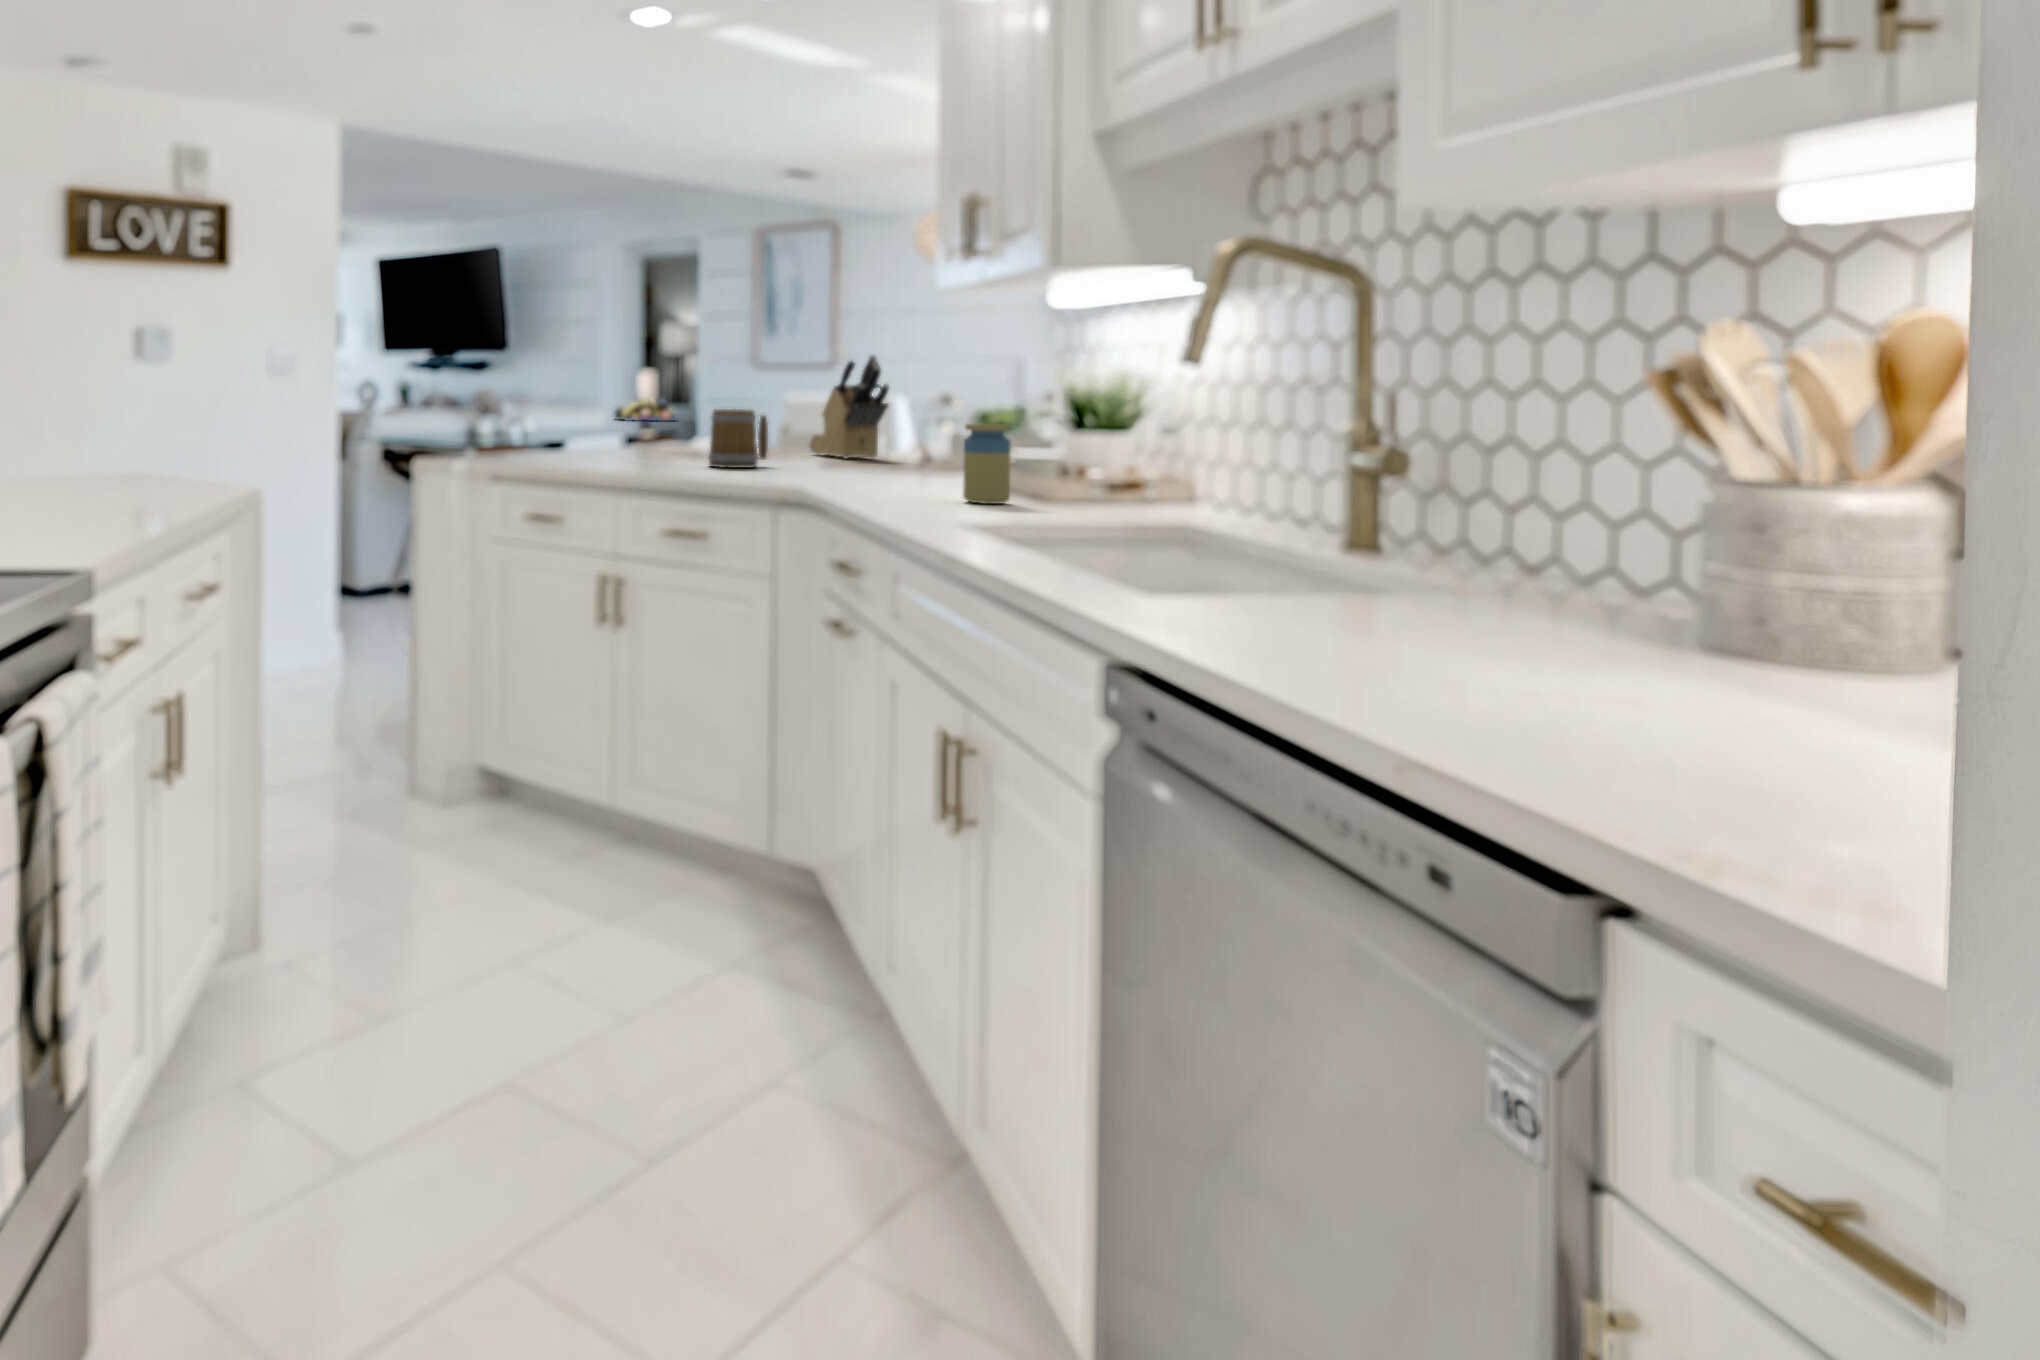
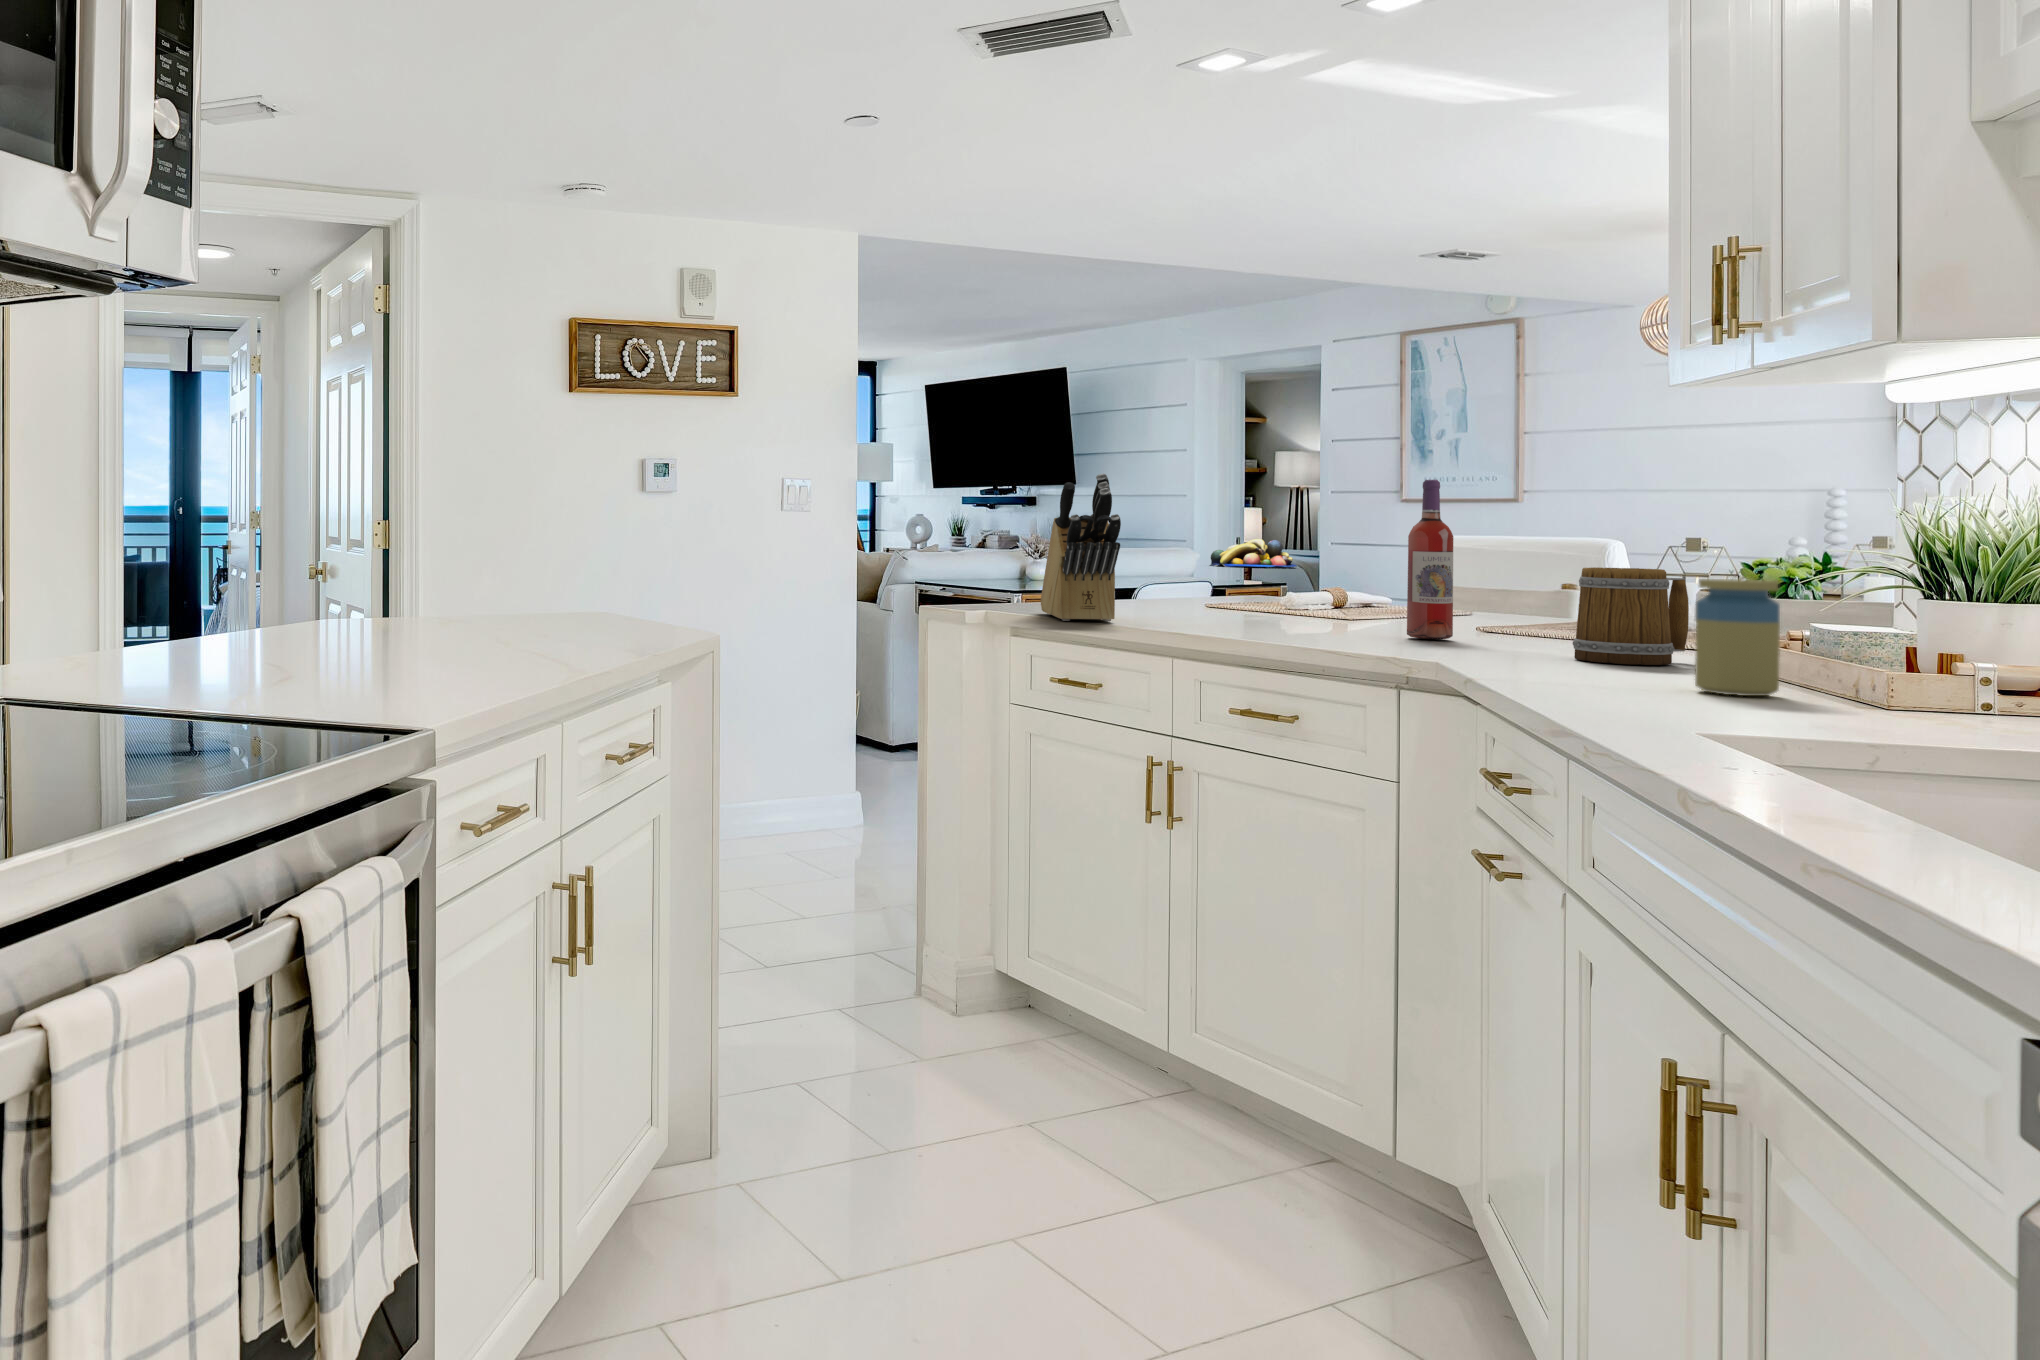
wine bottle: none [778,352,809,473] -> present [1407,480,1453,639]
knife block: present [810,355,889,459] -> present [1040,473,1121,621]
mug: present [708,409,768,468] -> present [1573,567,1689,665]

